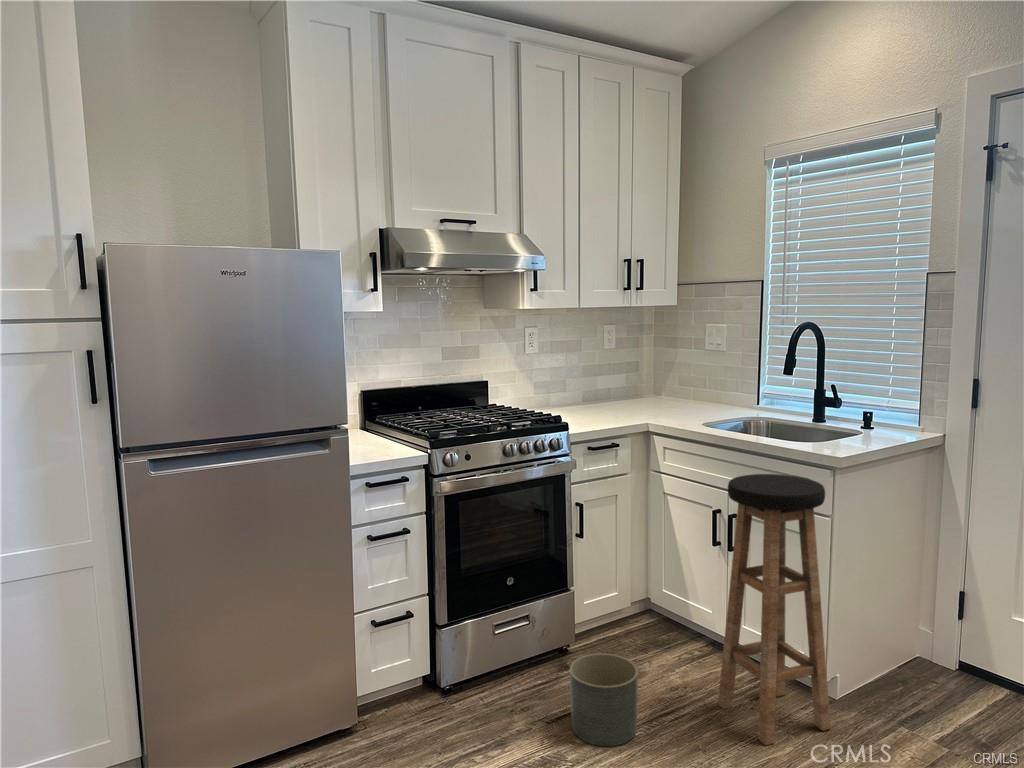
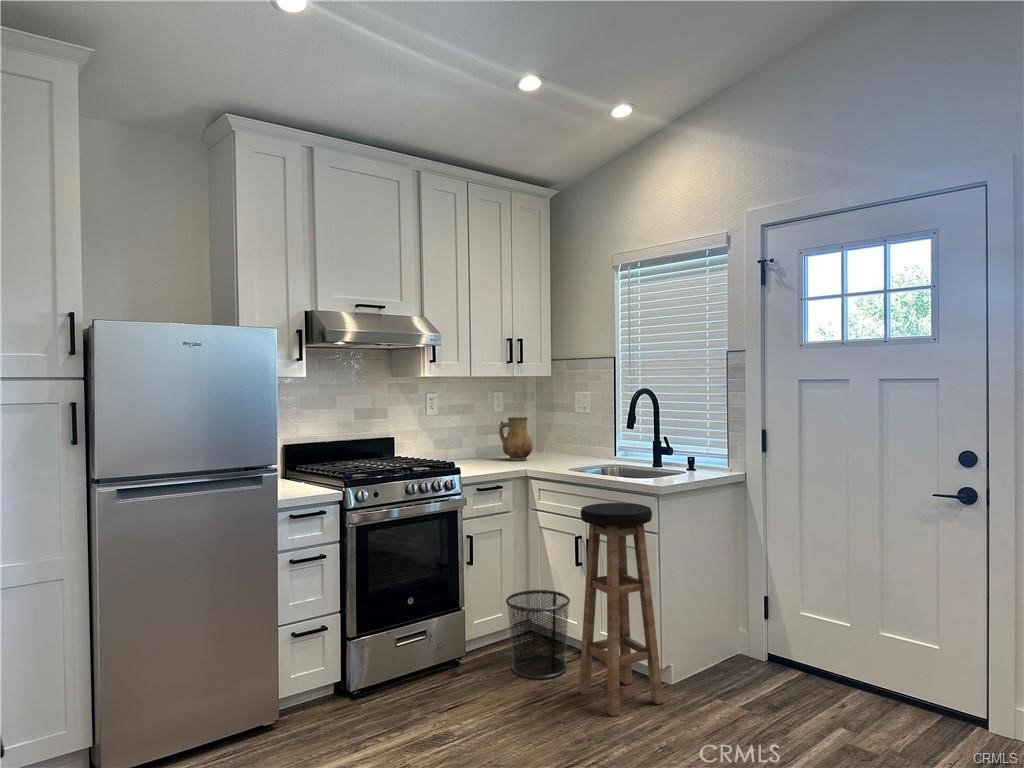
ceramic pitcher: none [613,354,654,407] -> present [499,417,533,461]
waste bin: none [625,570,706,681] -> present [506,590,570,679]
planter: present [570,653,638,746] -> none [458,653,513,725]

